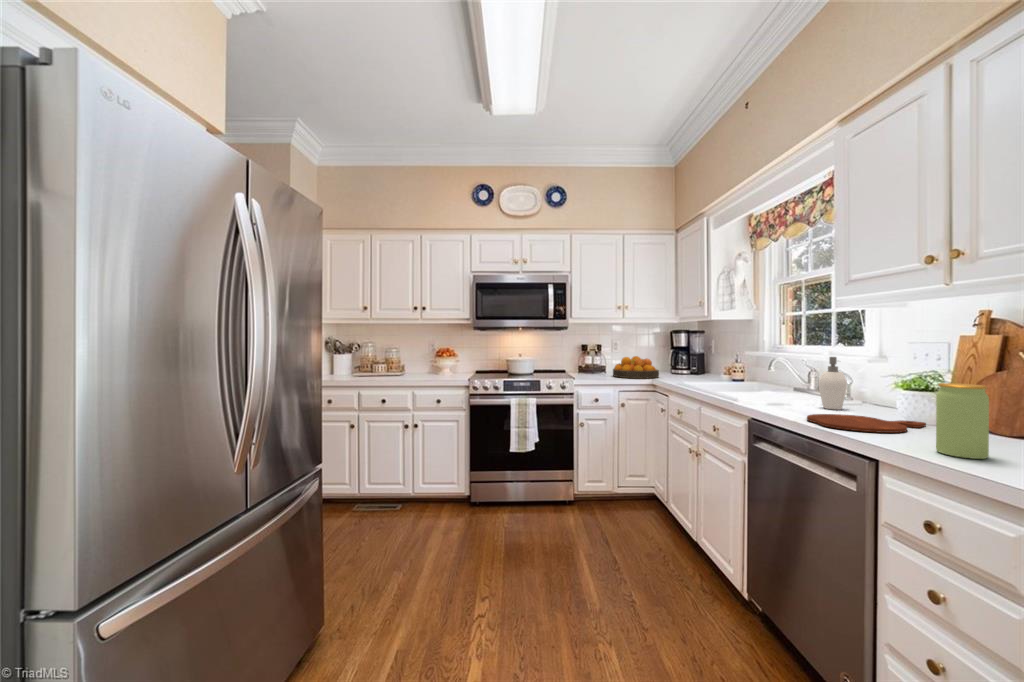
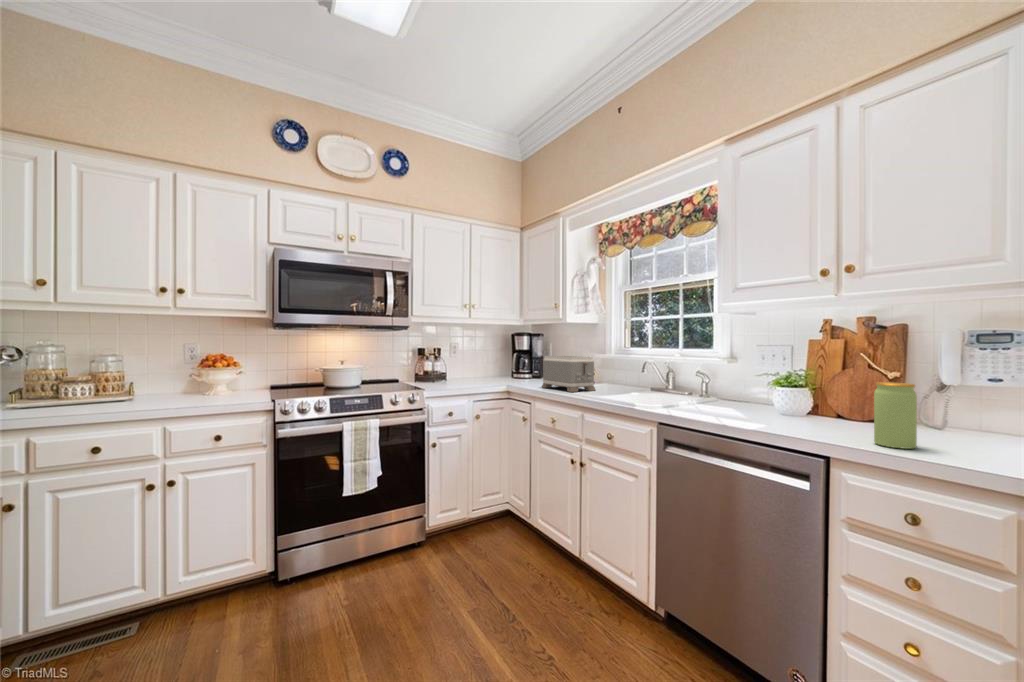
toaster: none [682,352,734,387] -> present [542,356,595,392]
fruit bowl: present [613,356,659,378] -> none [461,361,511,386]
soap dispenser: present [819,357,847,410] -> none [705,359,729,409]
cutting board: present [807,414,926,433] -> none [727,414,814,430]

